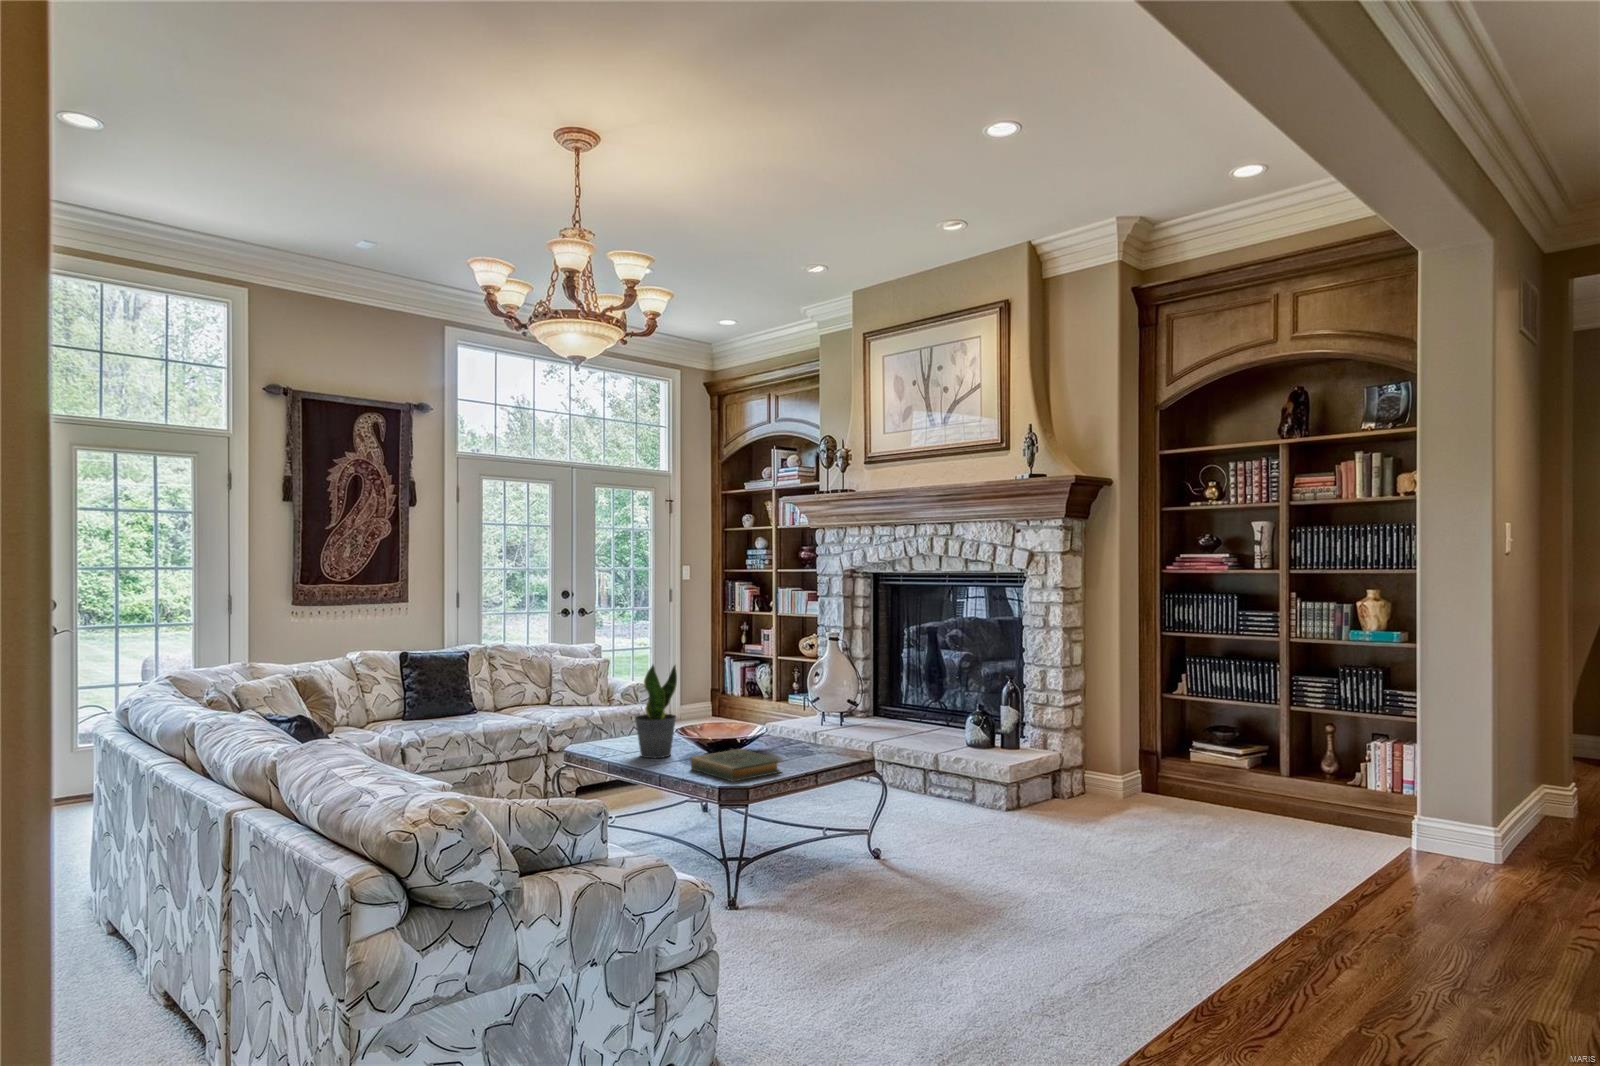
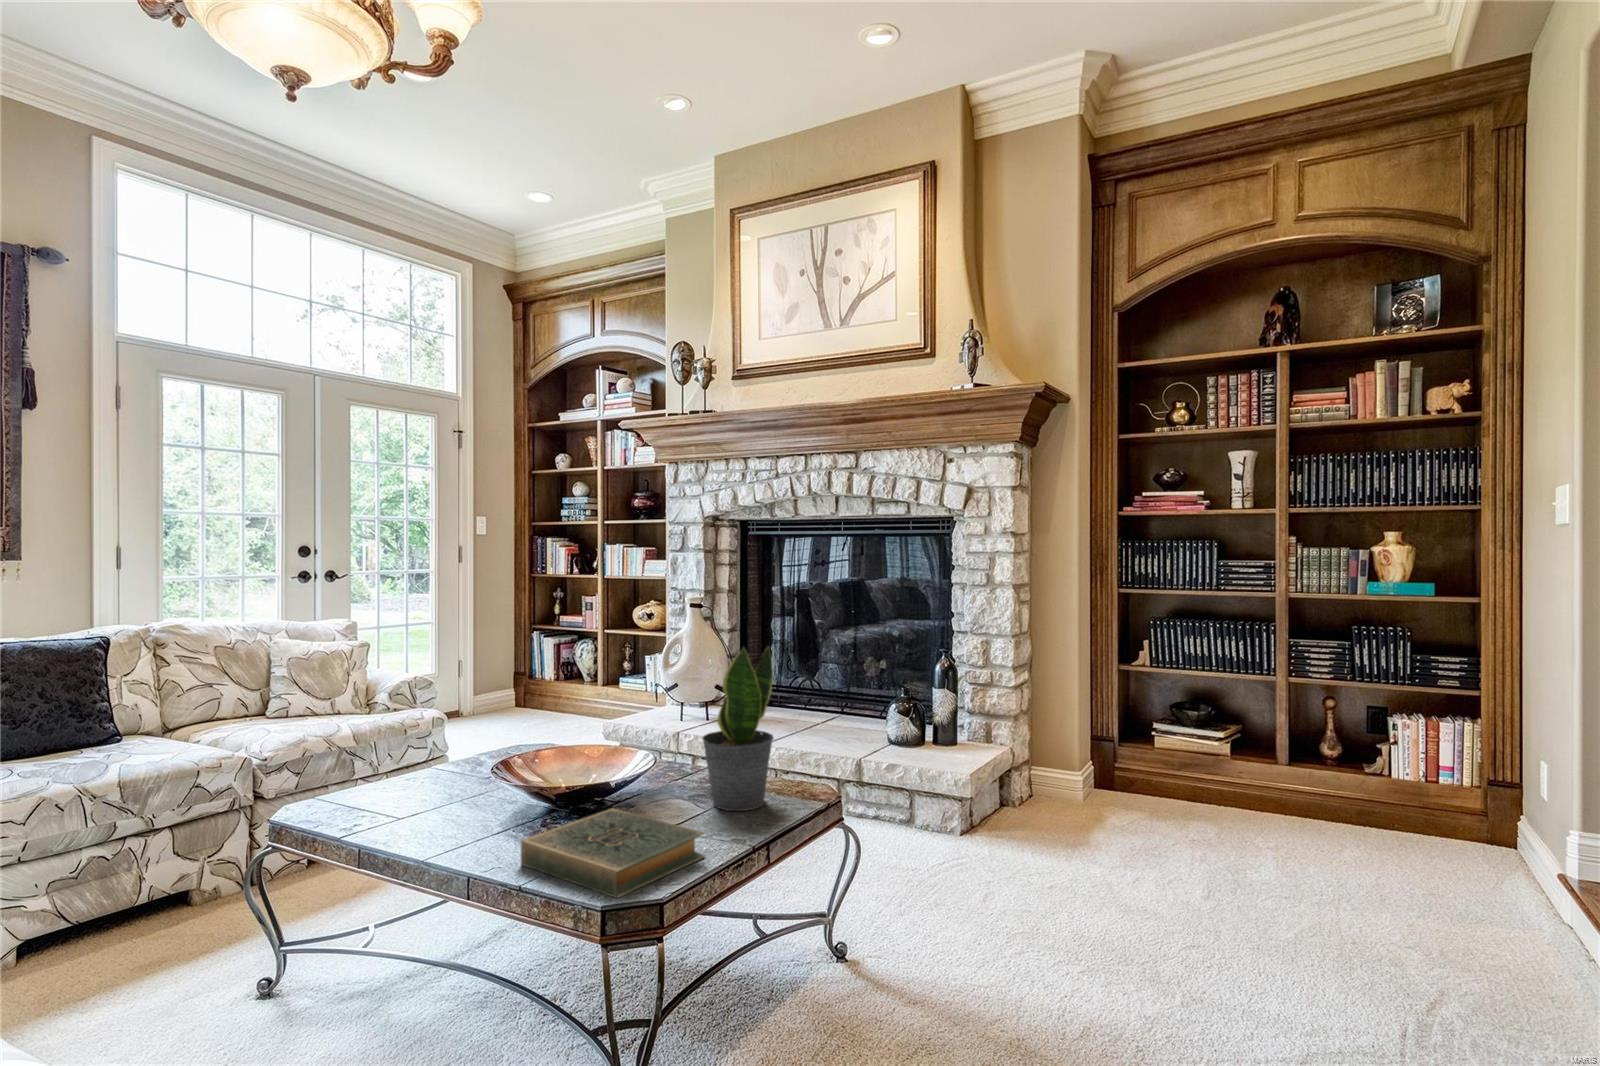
potted plant: present [635,665,677,758] -> present [702,647,774,811]

